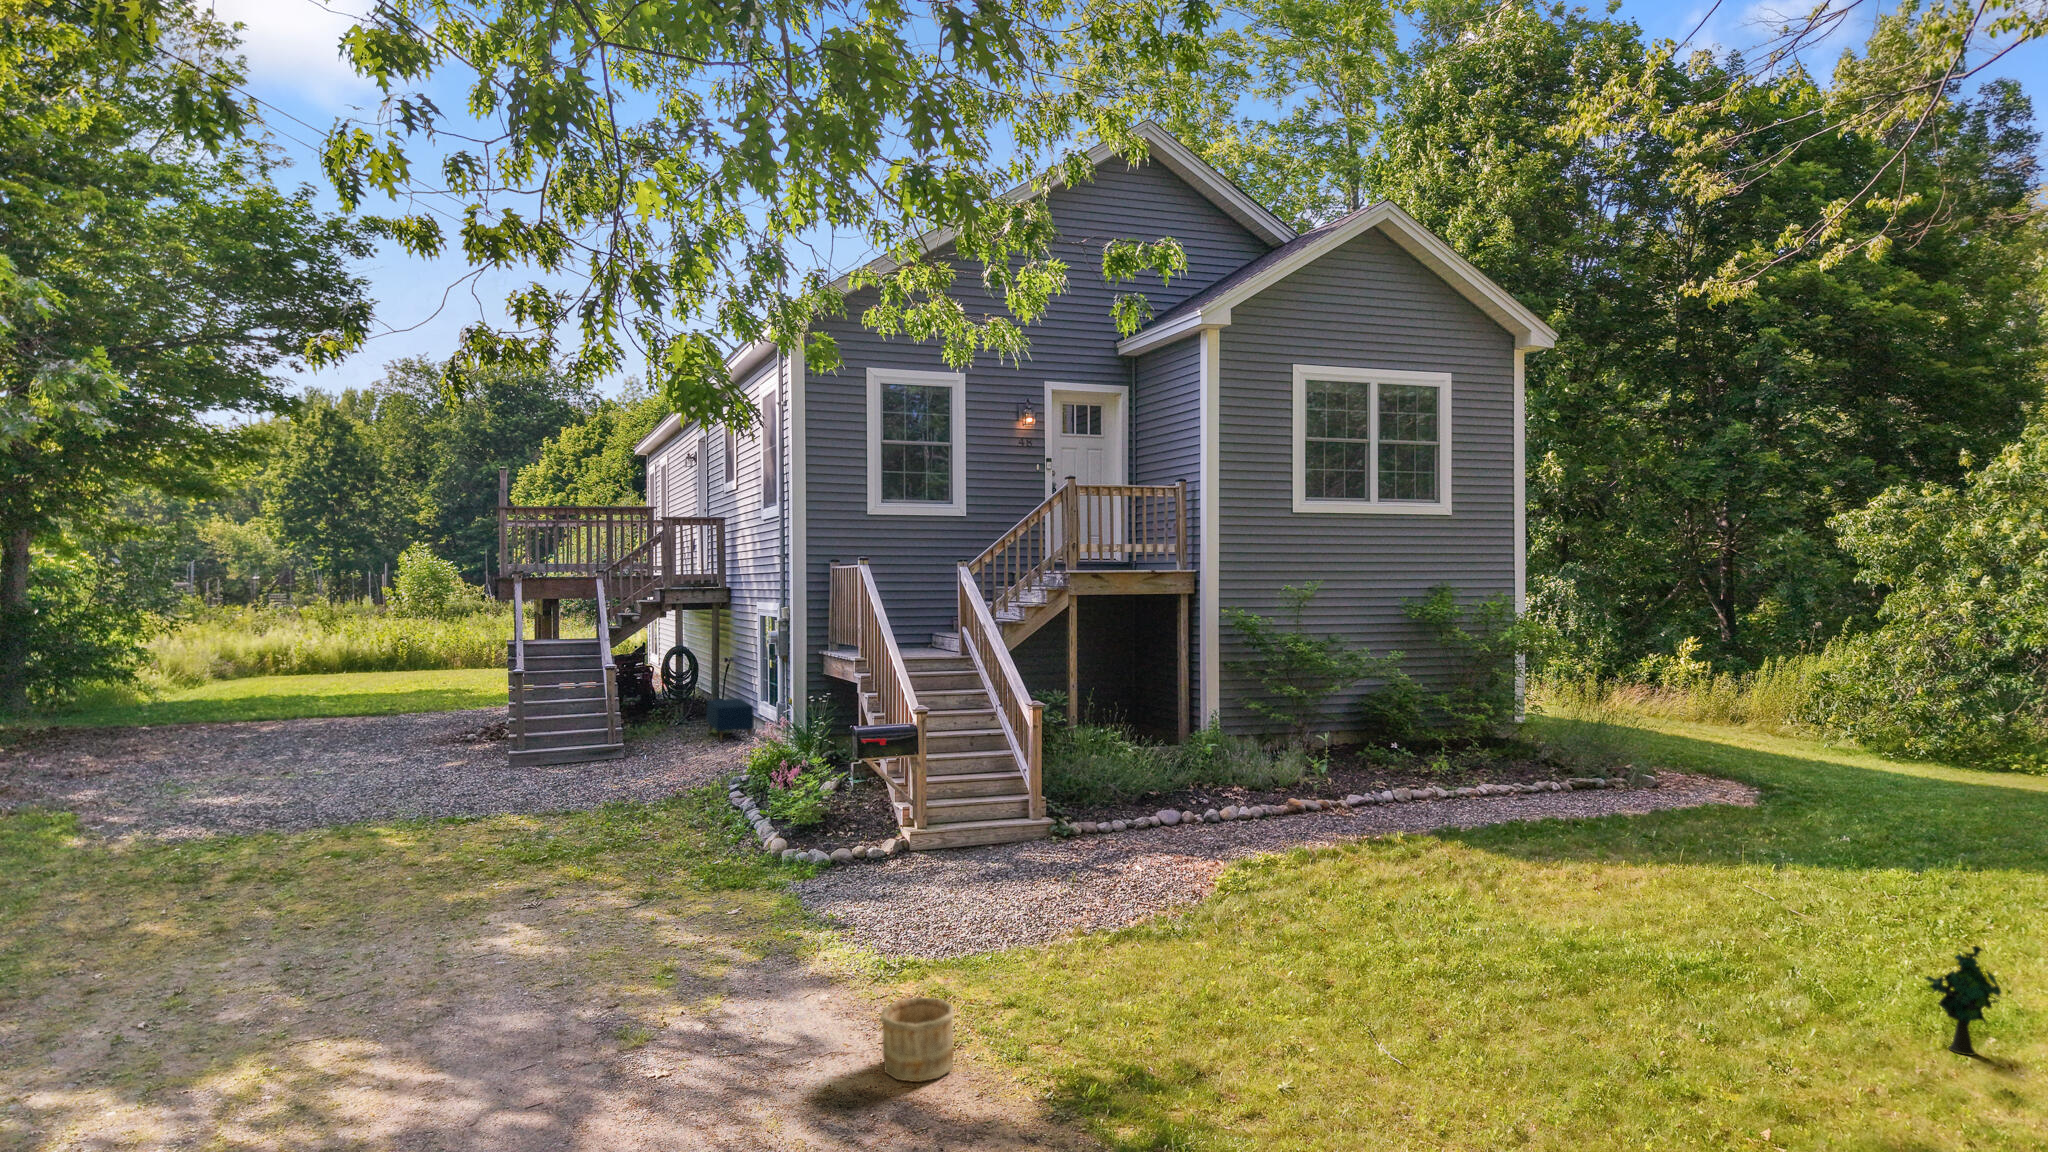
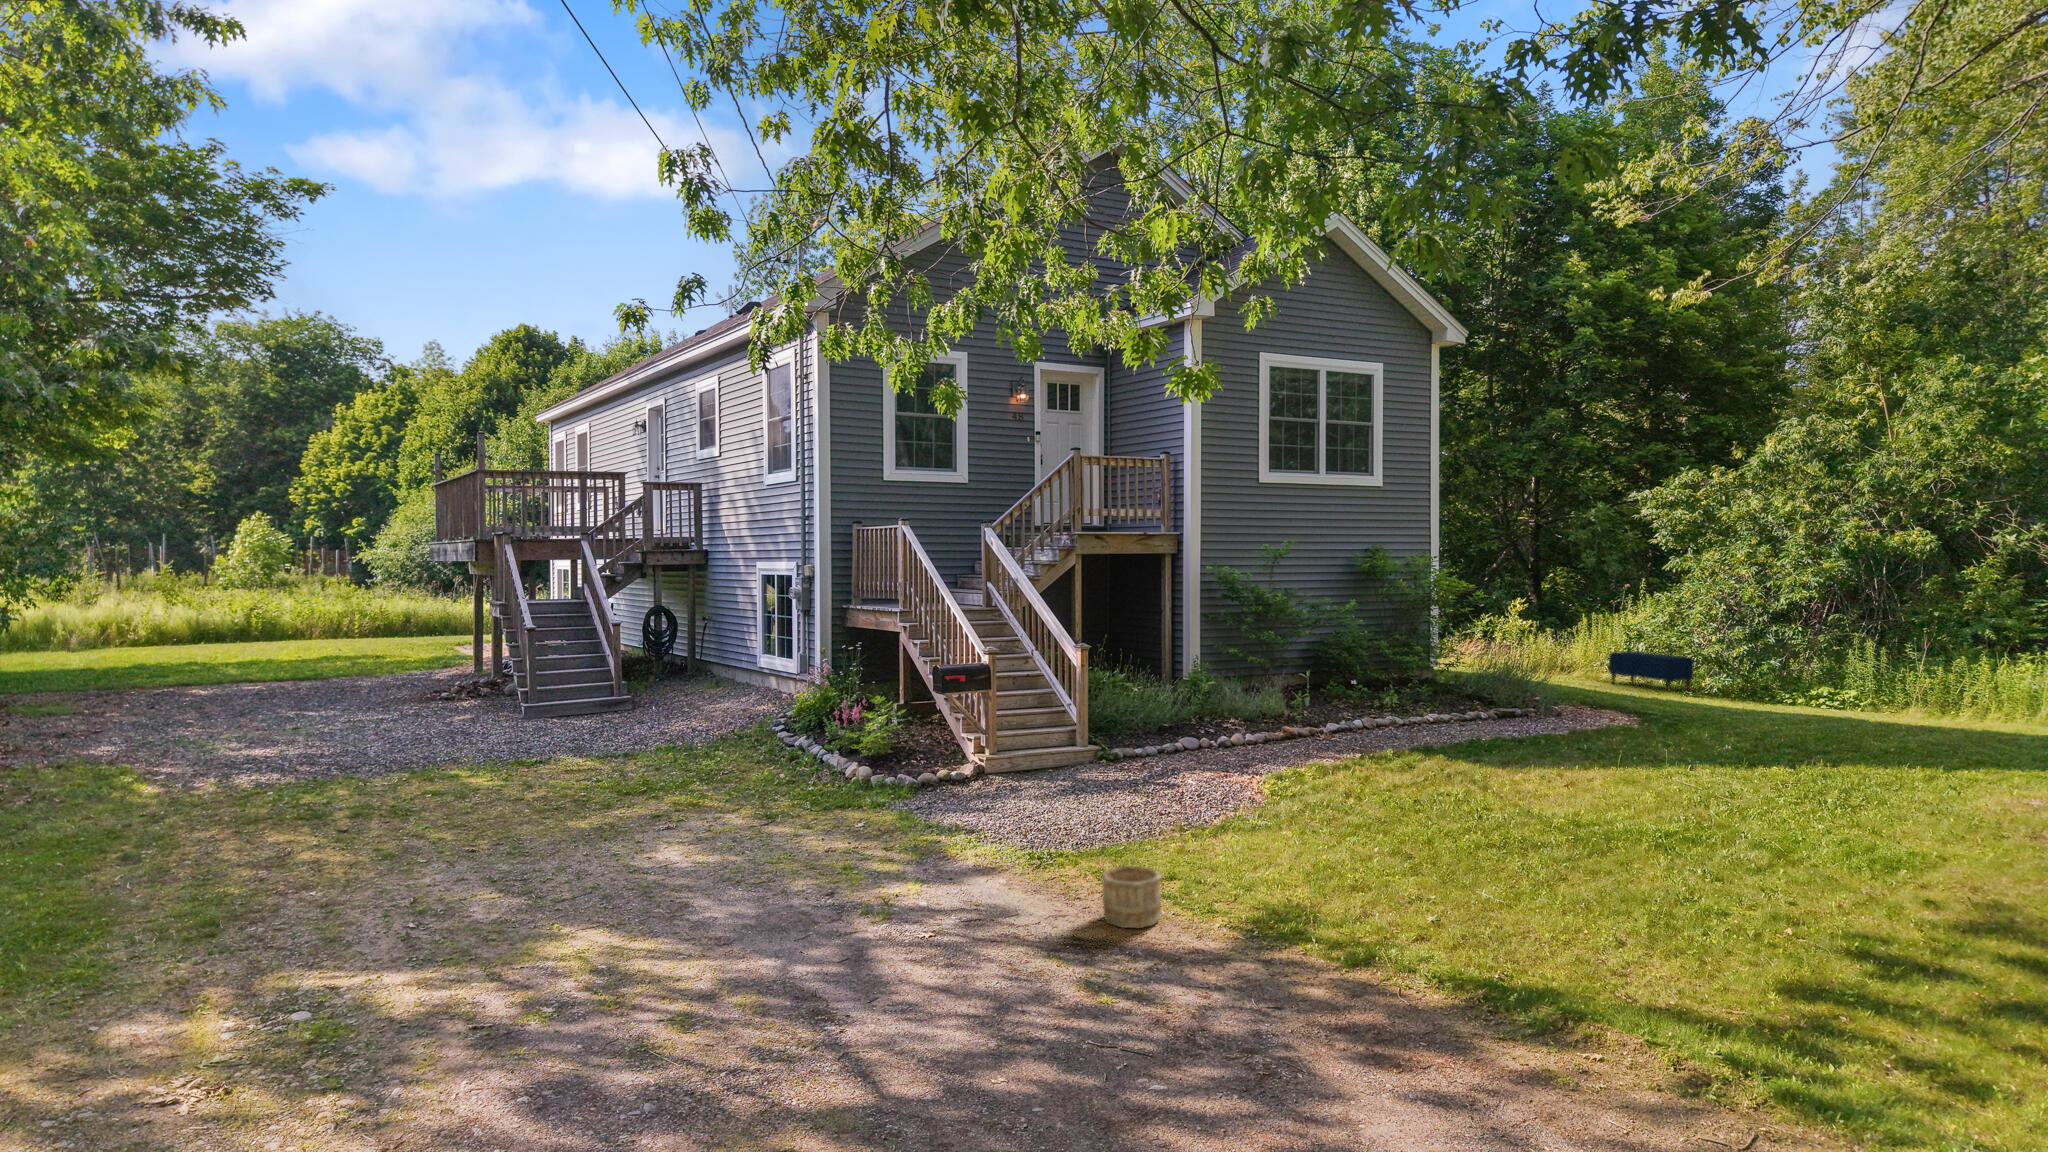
bench: present [706,699,754,742] -> present [1609,651,1694,691]
decorative plant: present [1925,946,2001,1056] -> none [1840,797,1896,876]

